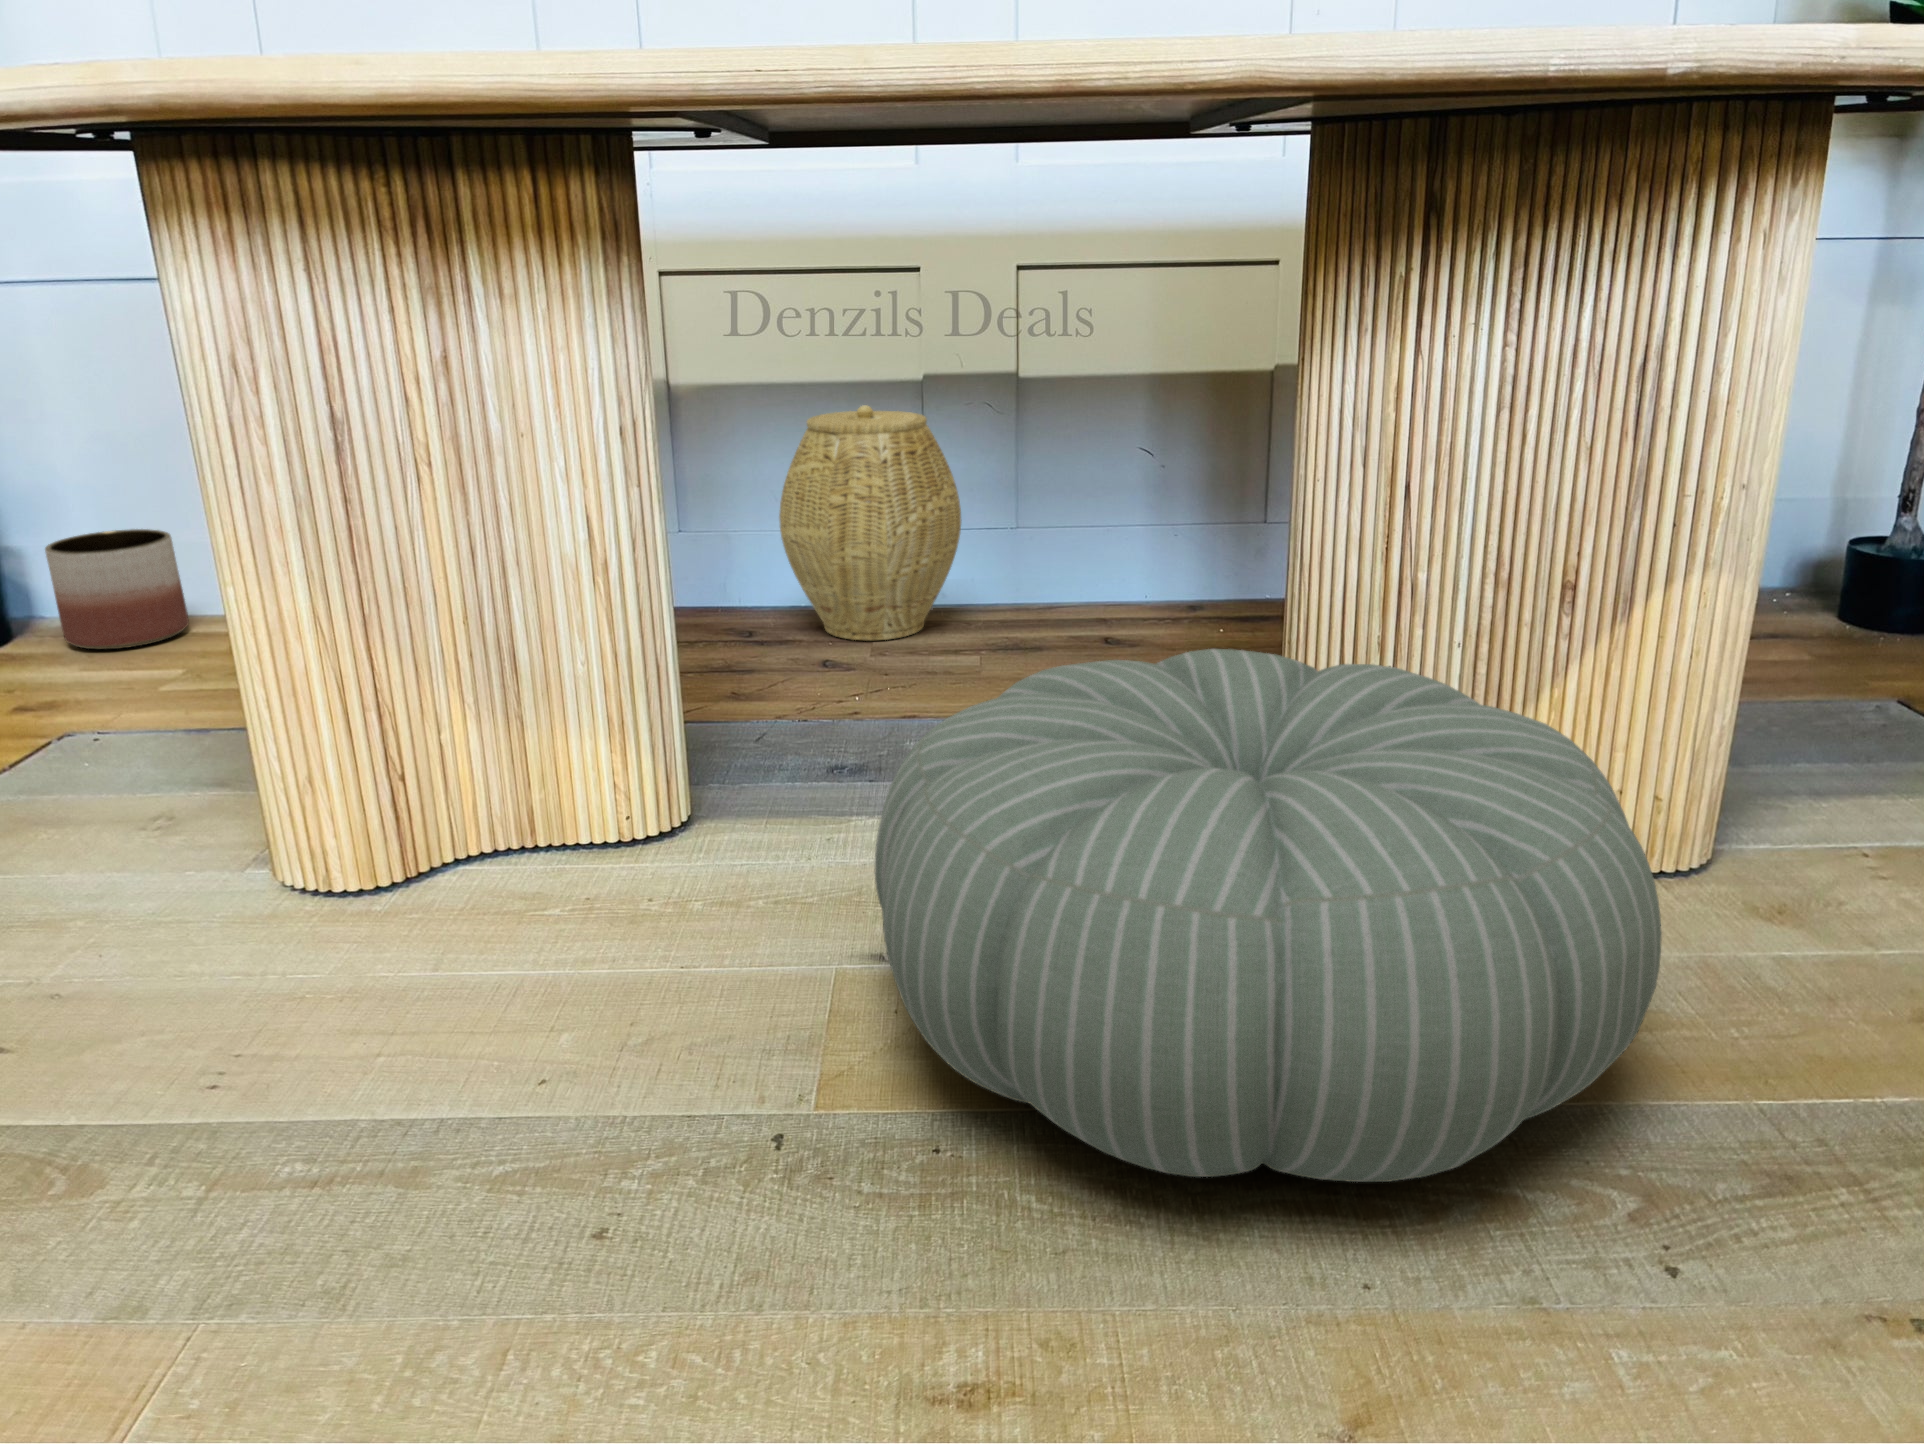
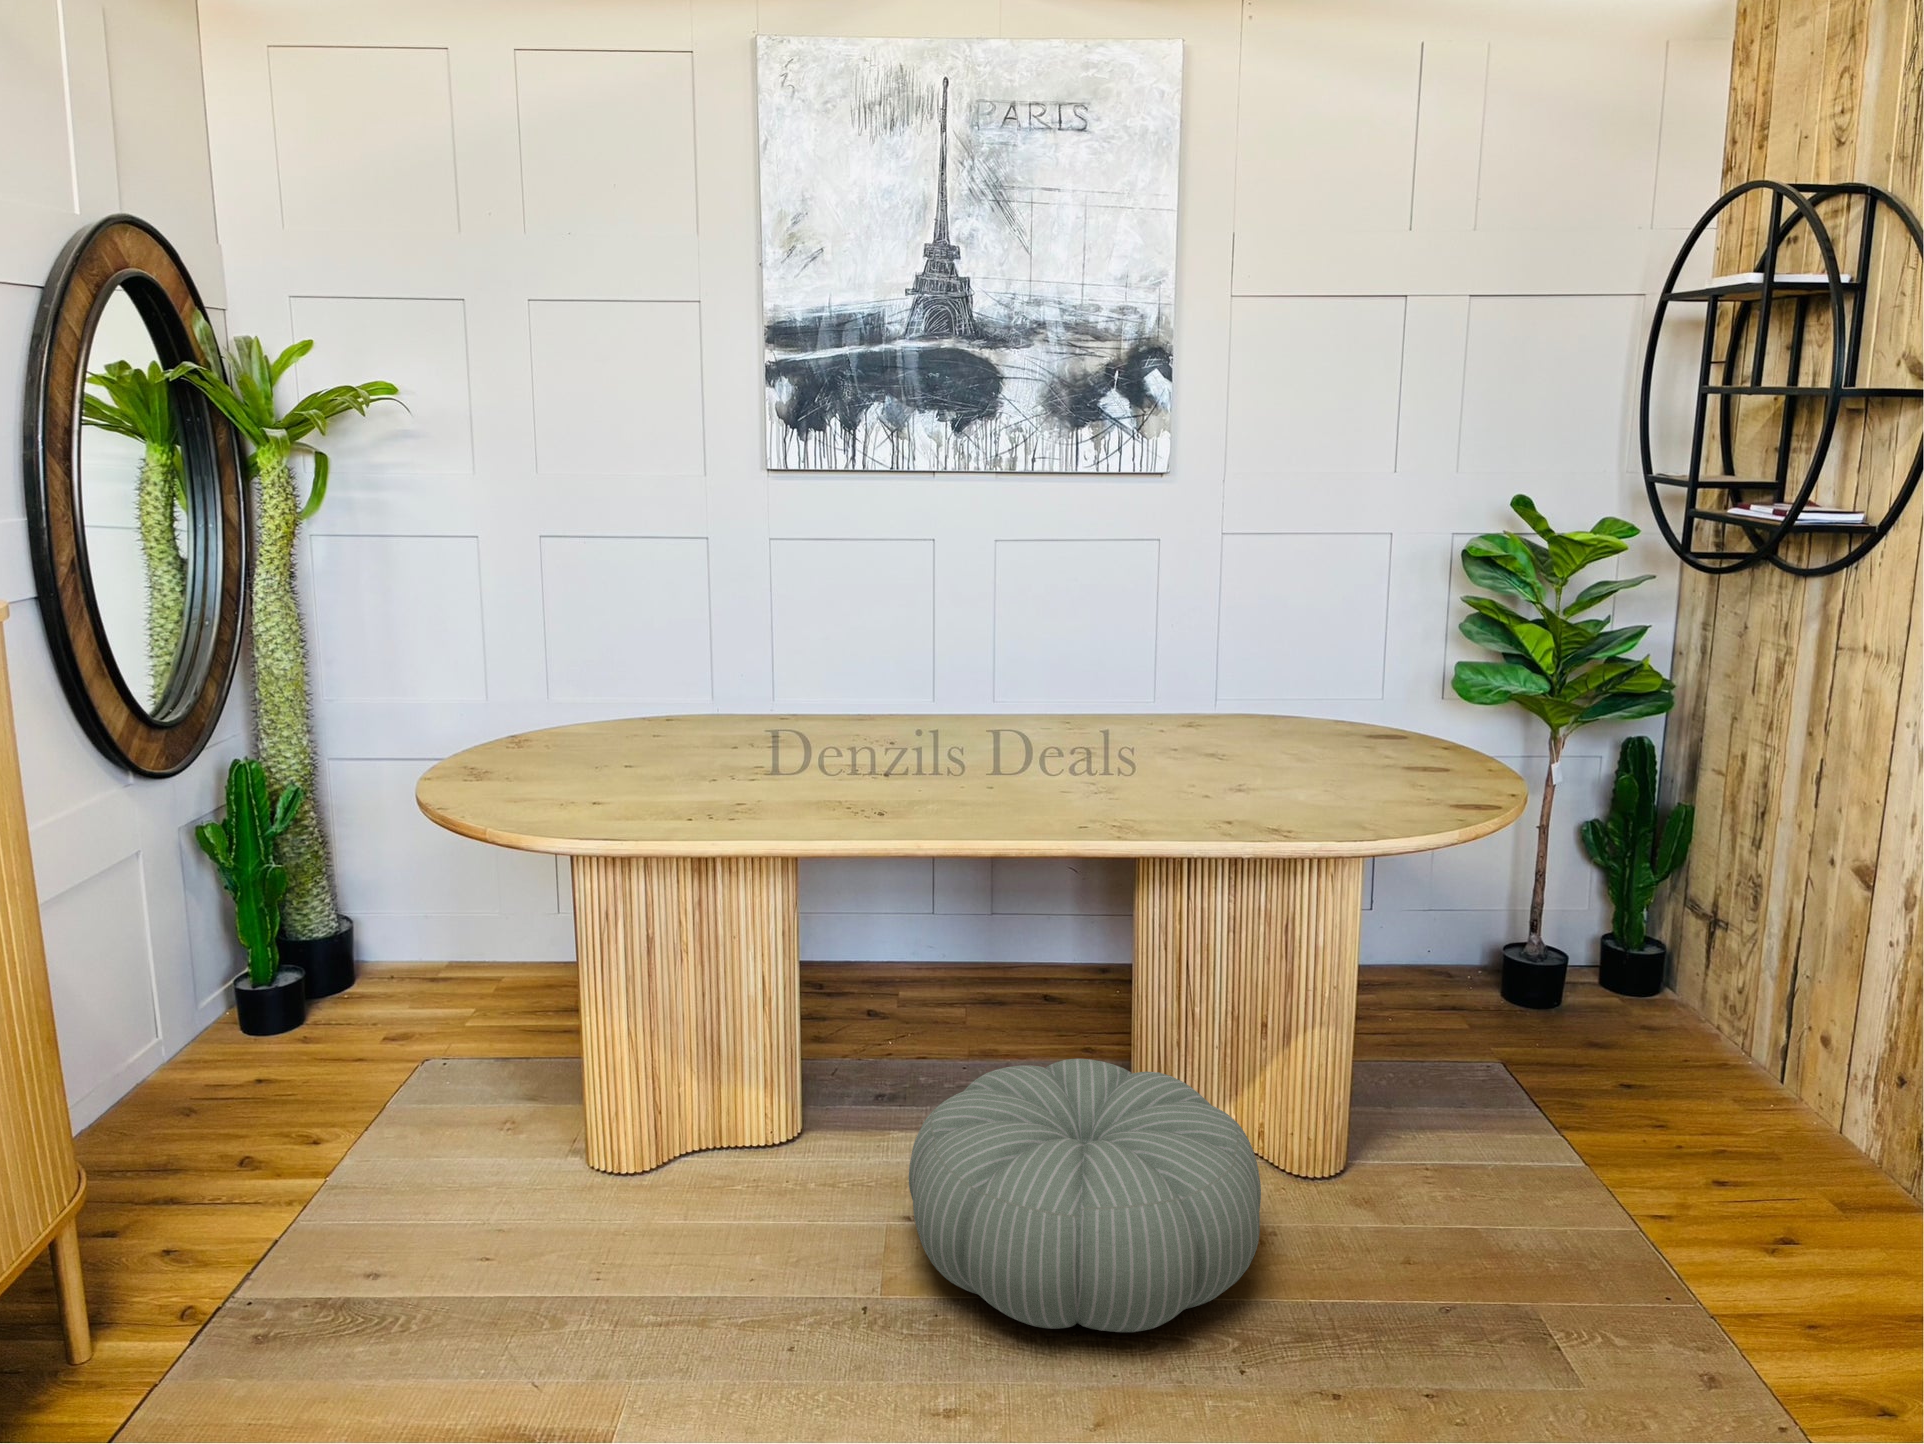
woven basket: present [779,405,961,640] -> none [843,850,955,996]
planter: present [45,529,189,649] -> none [391,911,467,991]

